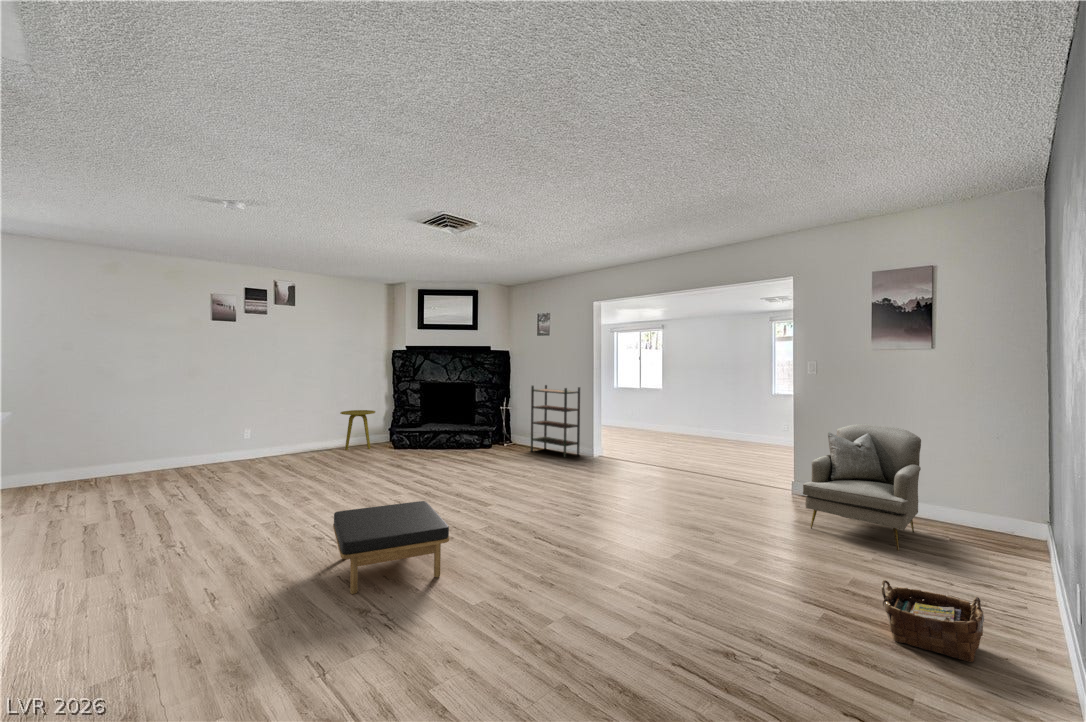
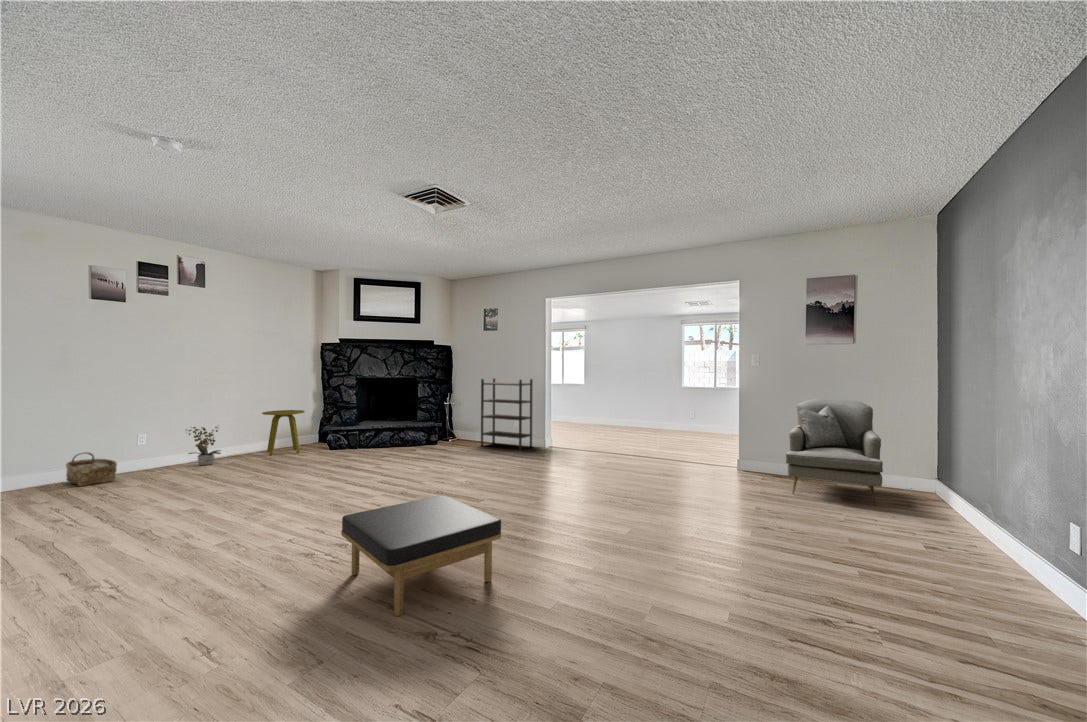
potted plant: none [278,422,307,456] -> present [188,427,221,465]
woven basket: present [882,580,984,662] -> present [66,452,117,486]

